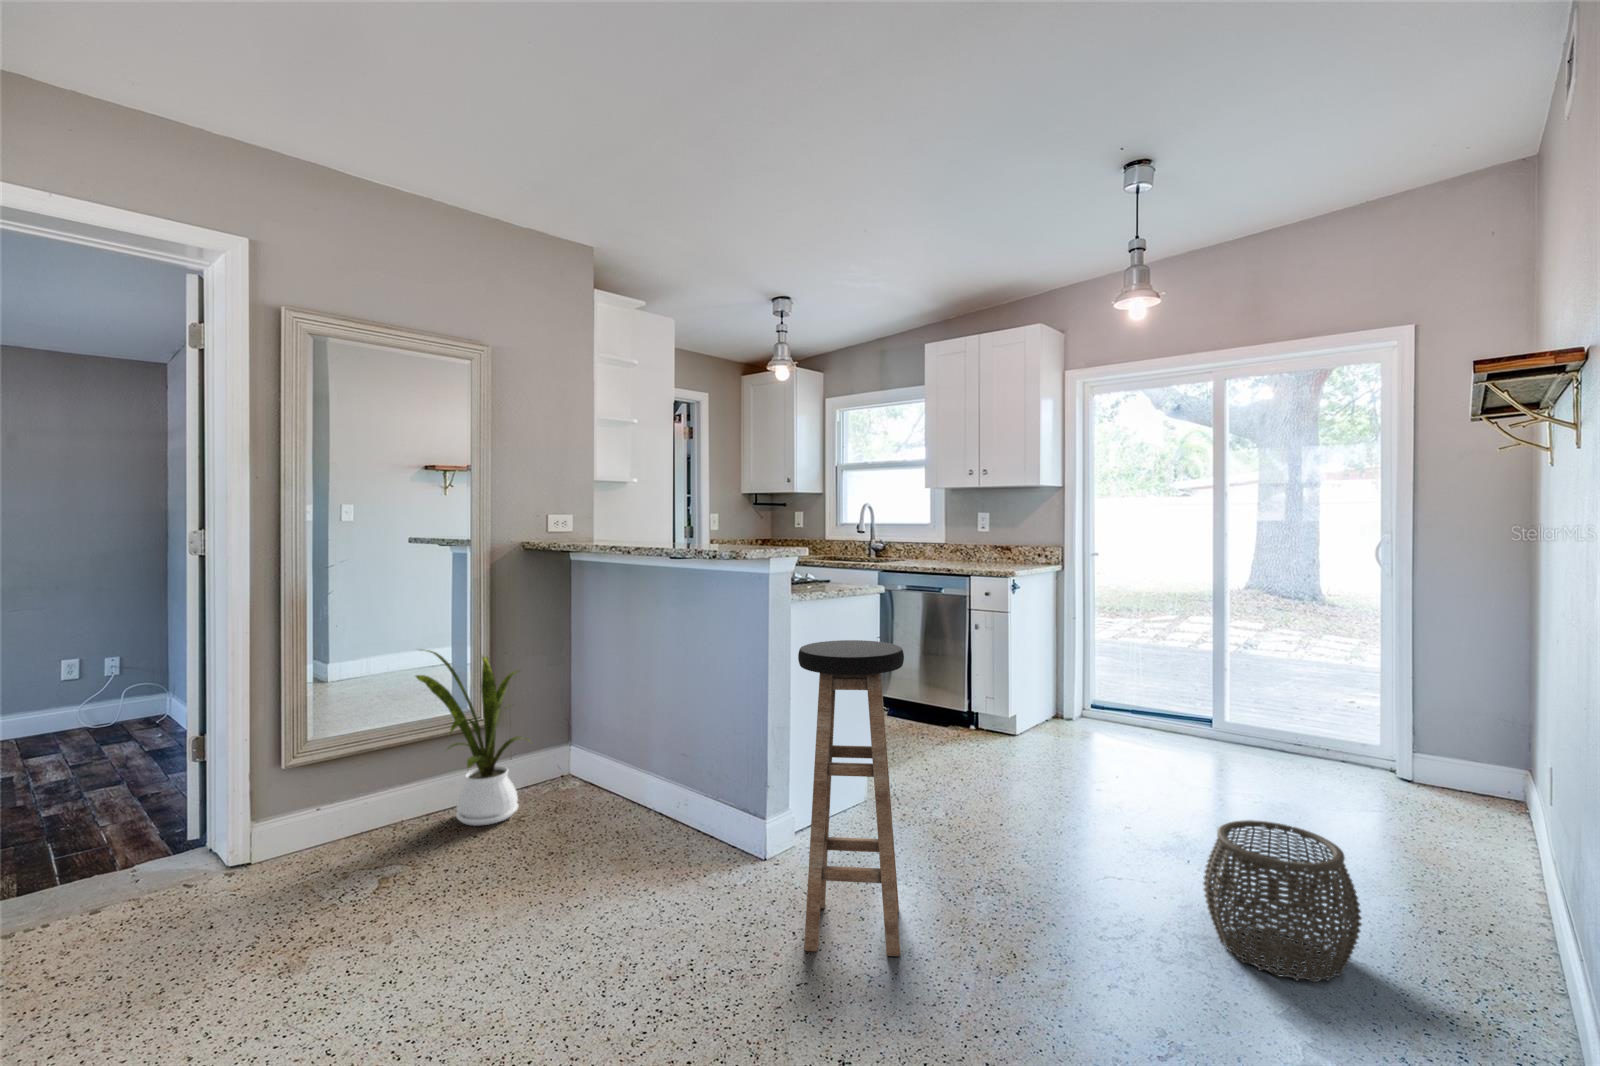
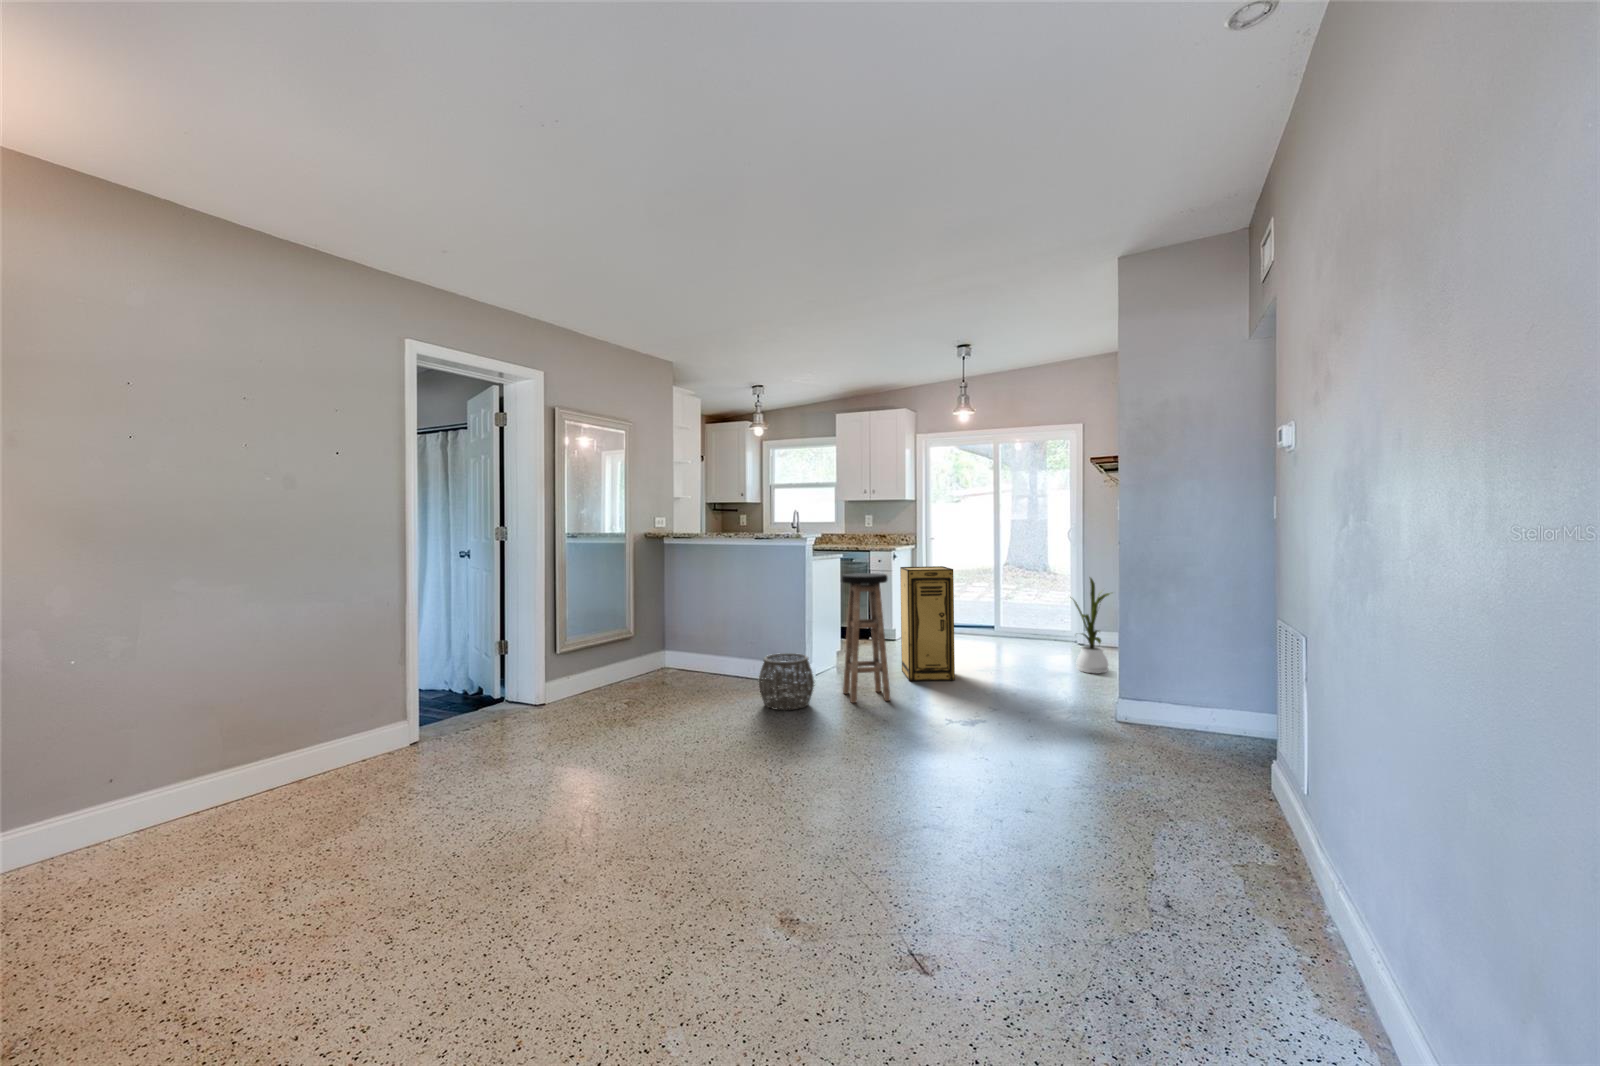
storage cabinet: none [980,619,1089,887] -> present [900,566,955,681]
house plant: present [416,650,529,826] -> present [1070,578,1109,674]
woven basket: present [1203,820,1362,982] -> present [759,653,814,710]

